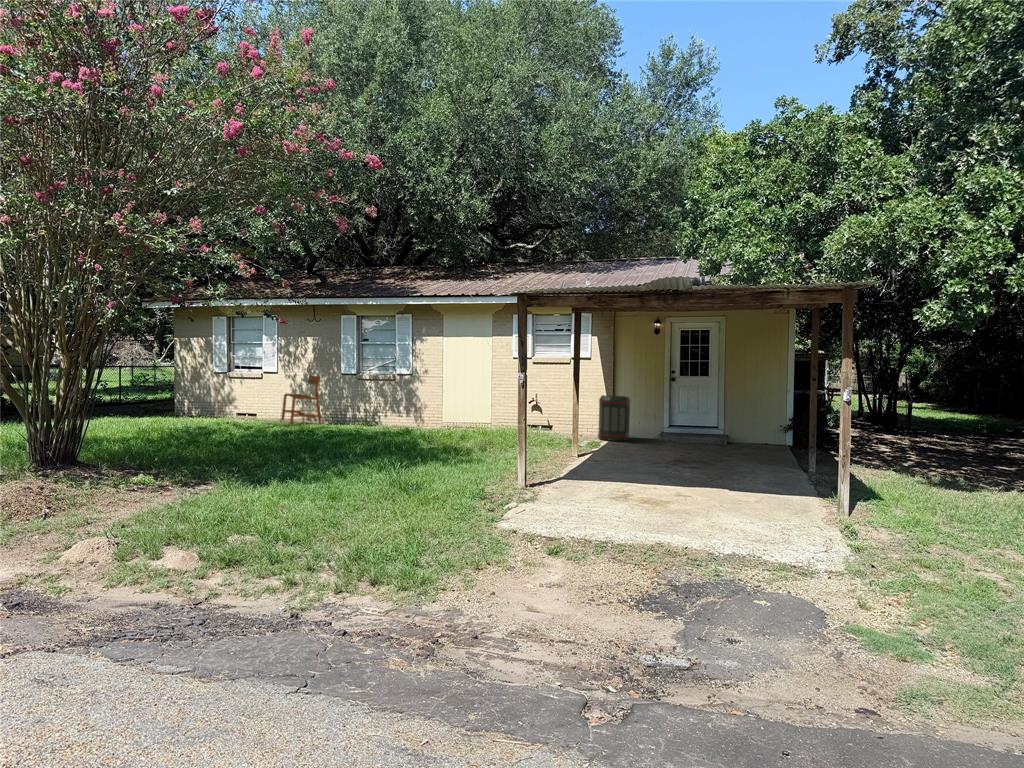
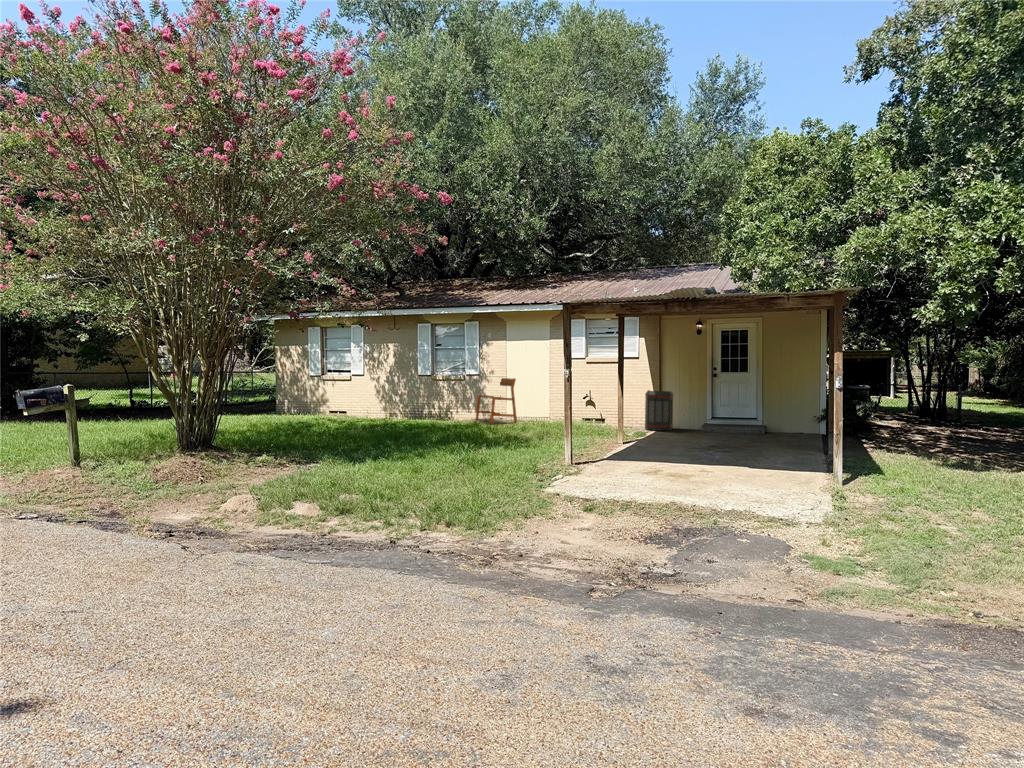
bench: present [282,375,321,425] -> present [476,378,517,424]

